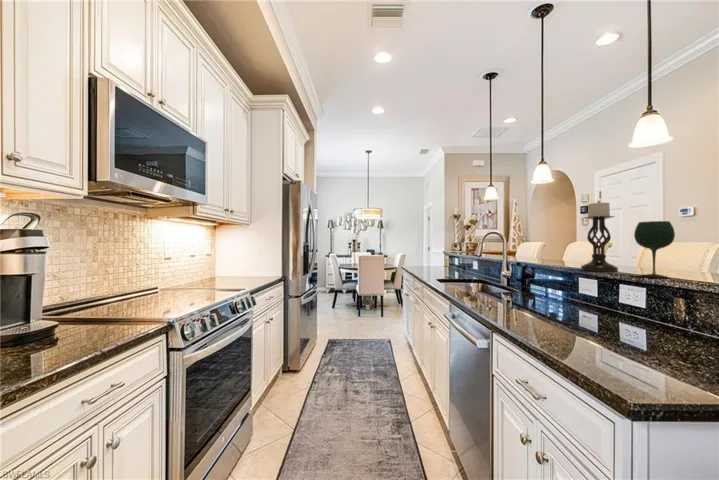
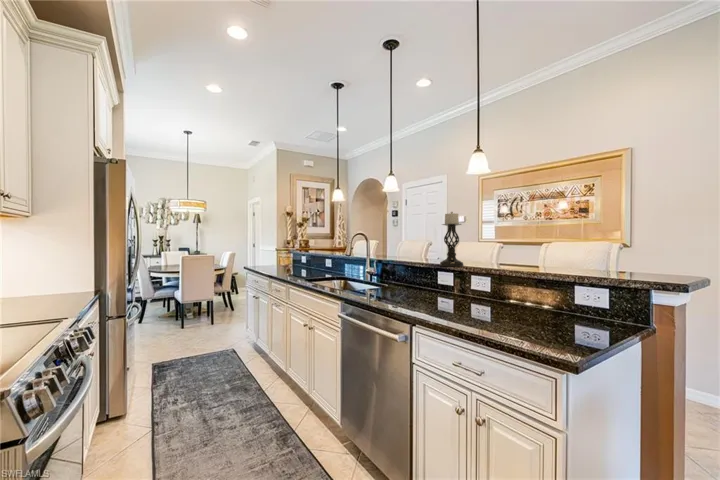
wine glass: present [634,221,675,278] -> none [483,230,506,270]

